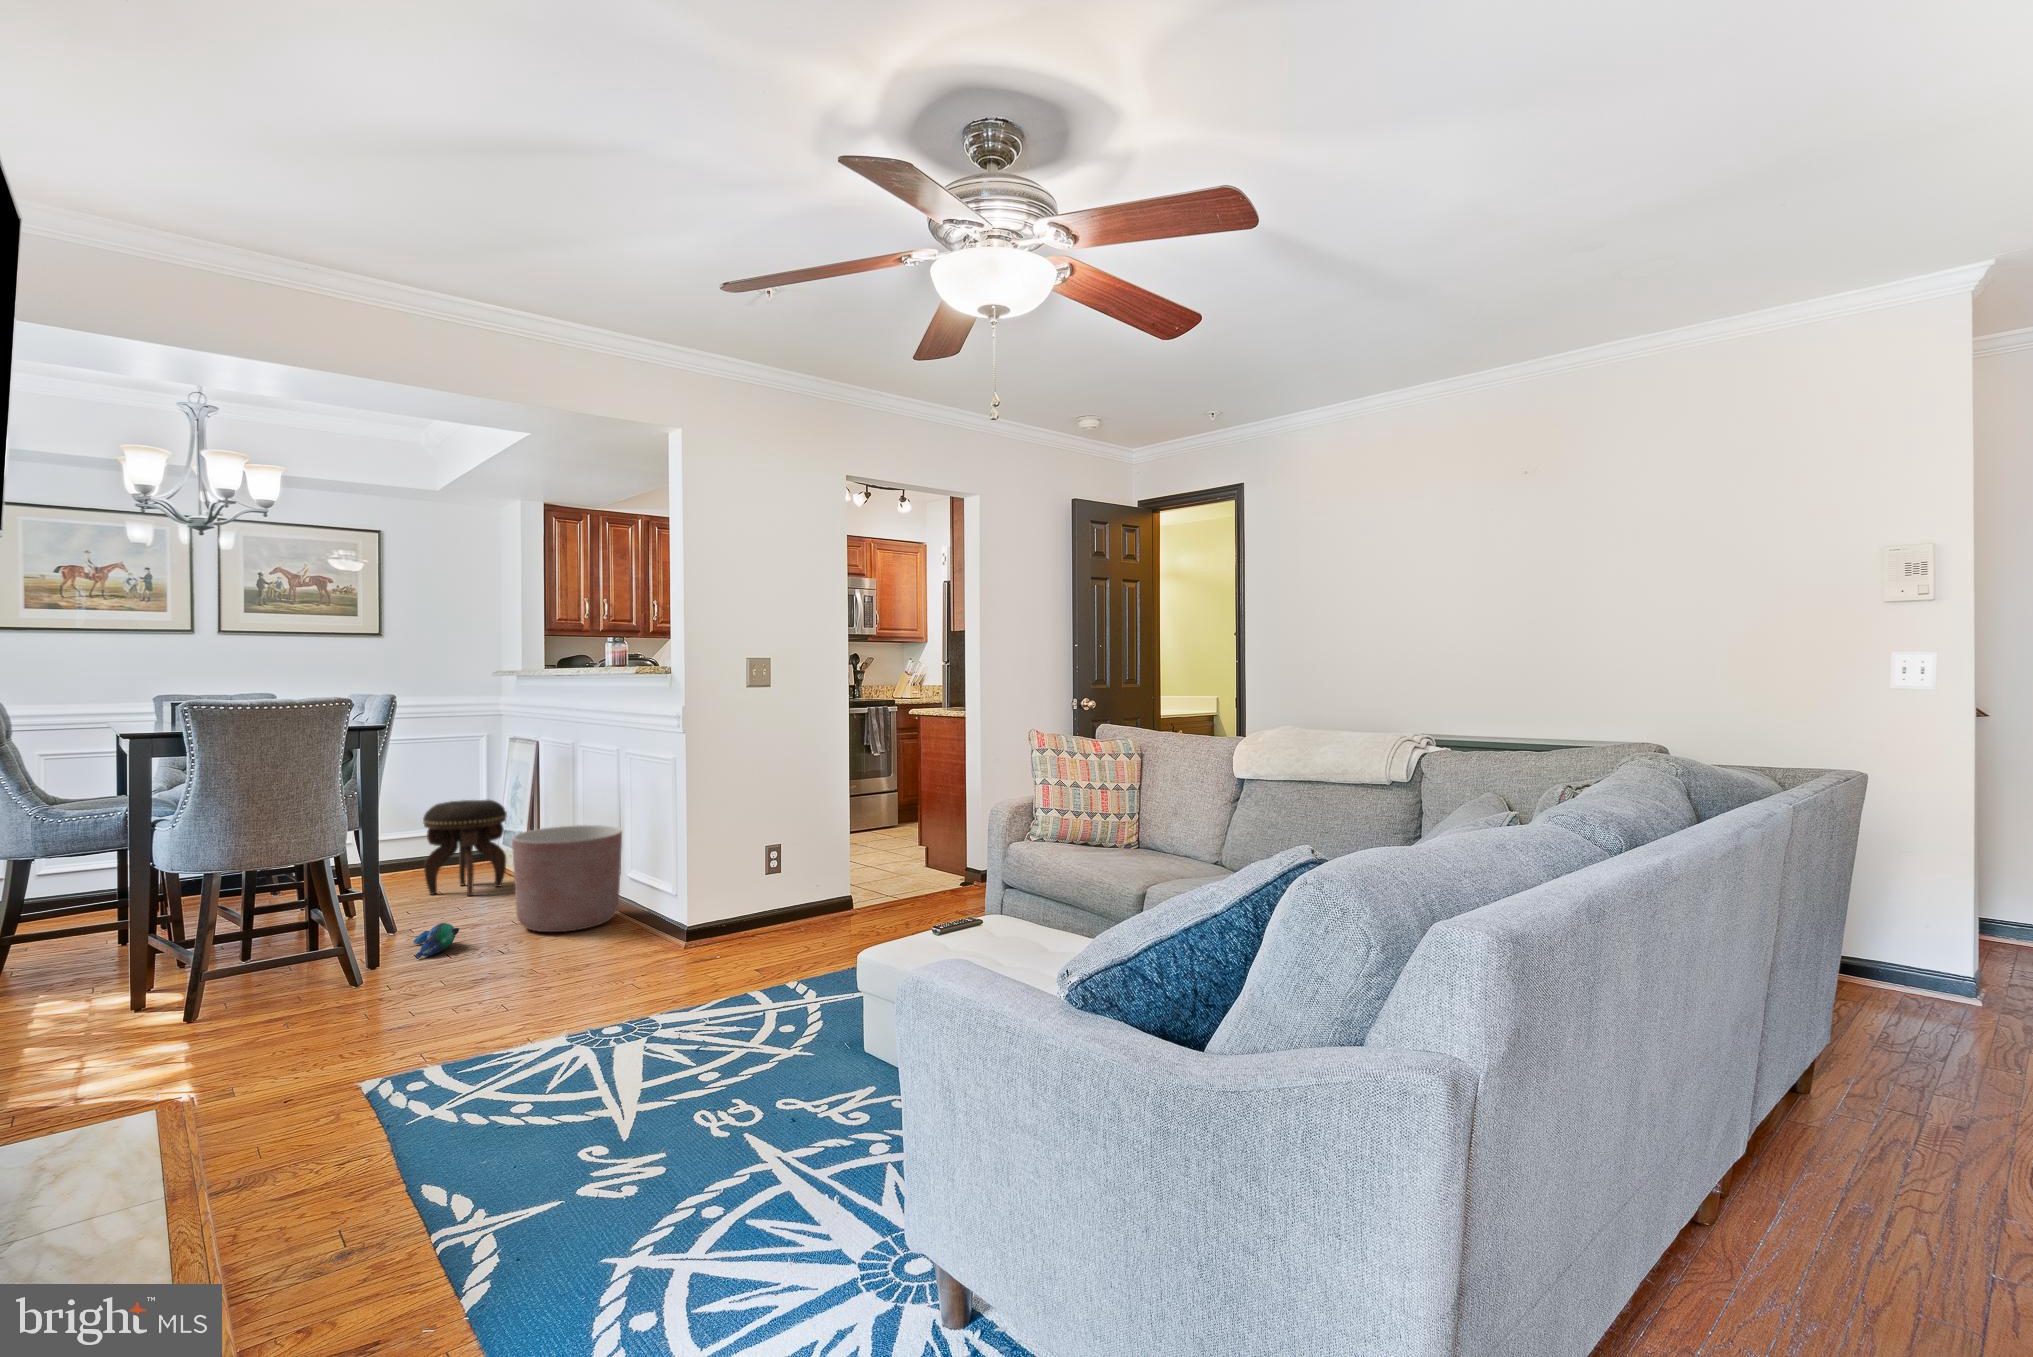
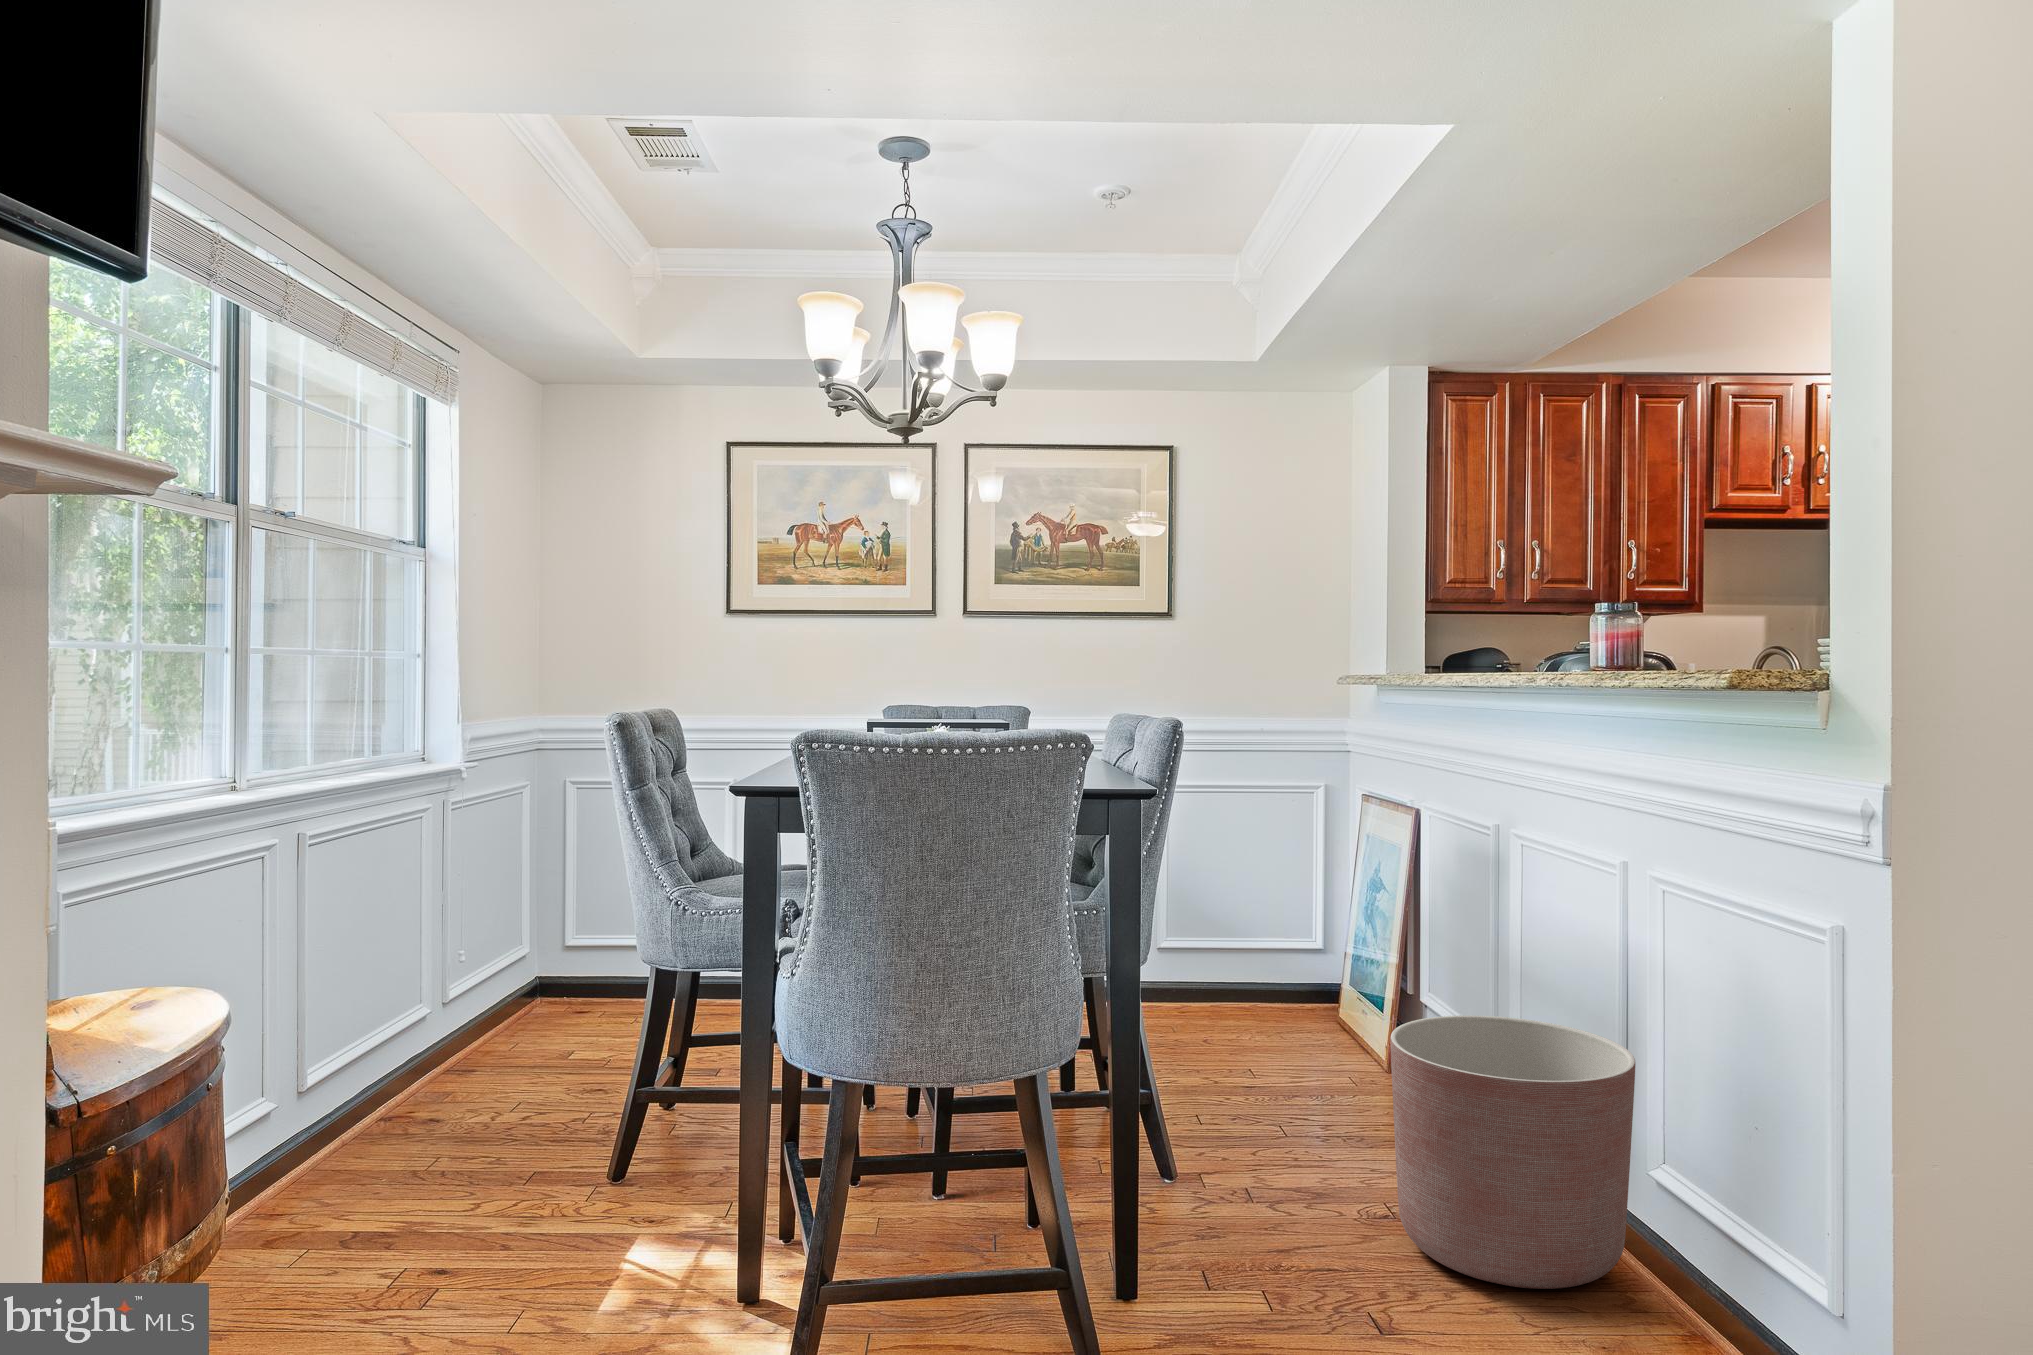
footstool: present [423,800,507,896] -> none [1226,912,1365,1101]
plush toy: present [414,923,459,958] -> none [1203,1207,1289,1292]

